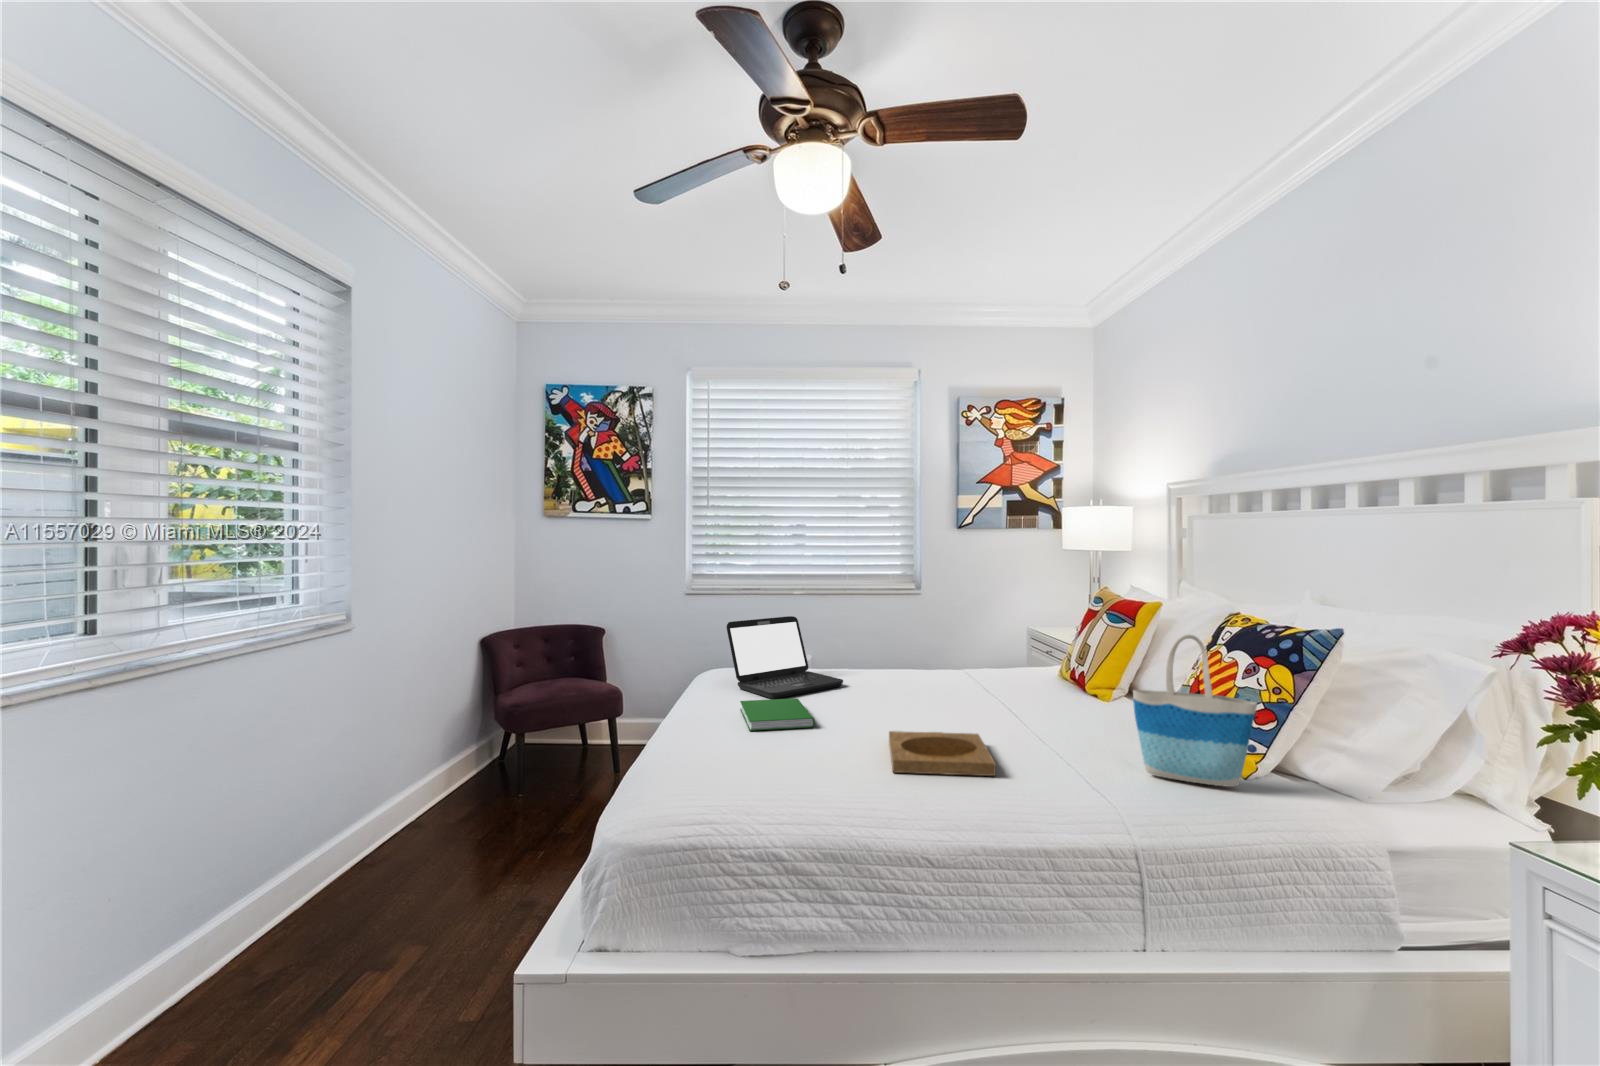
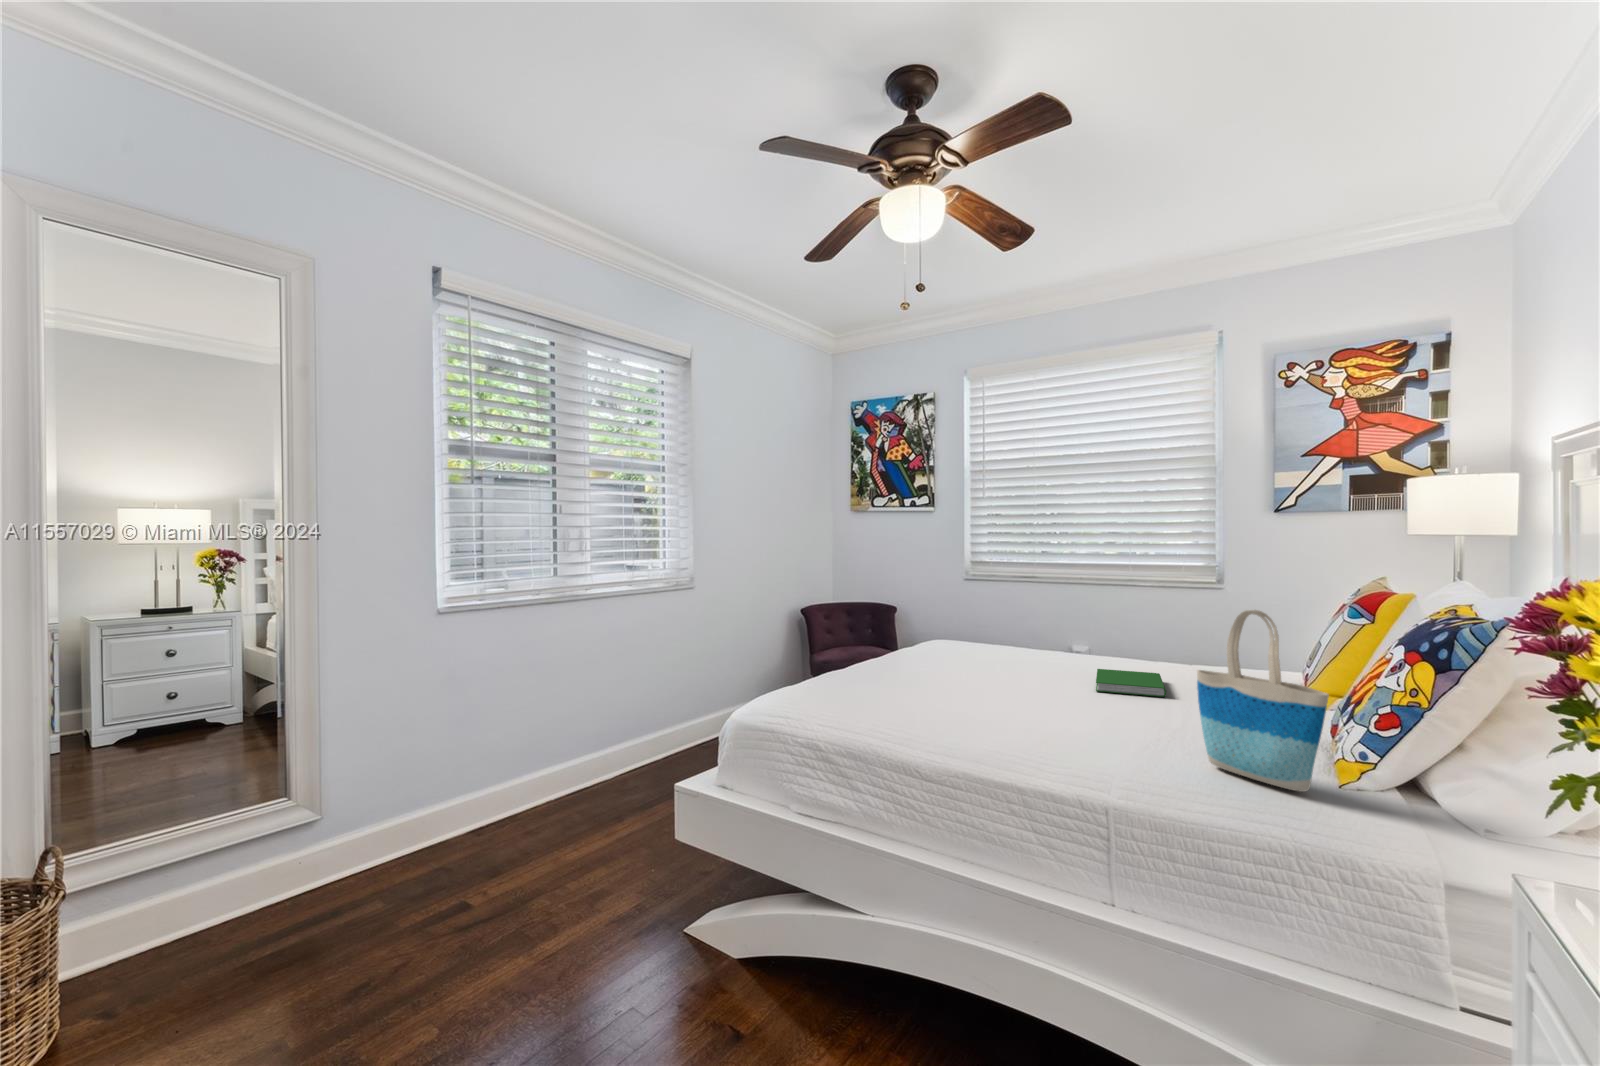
laptop: present [727,616,843,699] -> none [925,596,1029,664]
hardcover book: present [740,698,815,731] -> present [1096,669,1166,697]
tray: present [889,731,996,776] -> none [947,693,1071,737]

